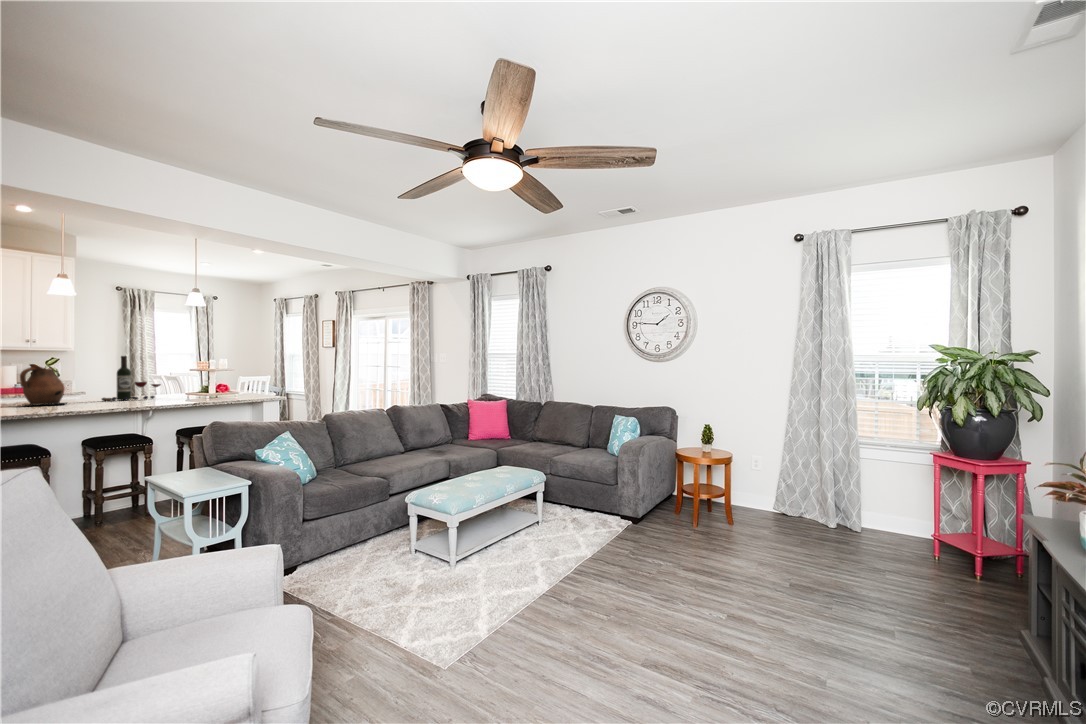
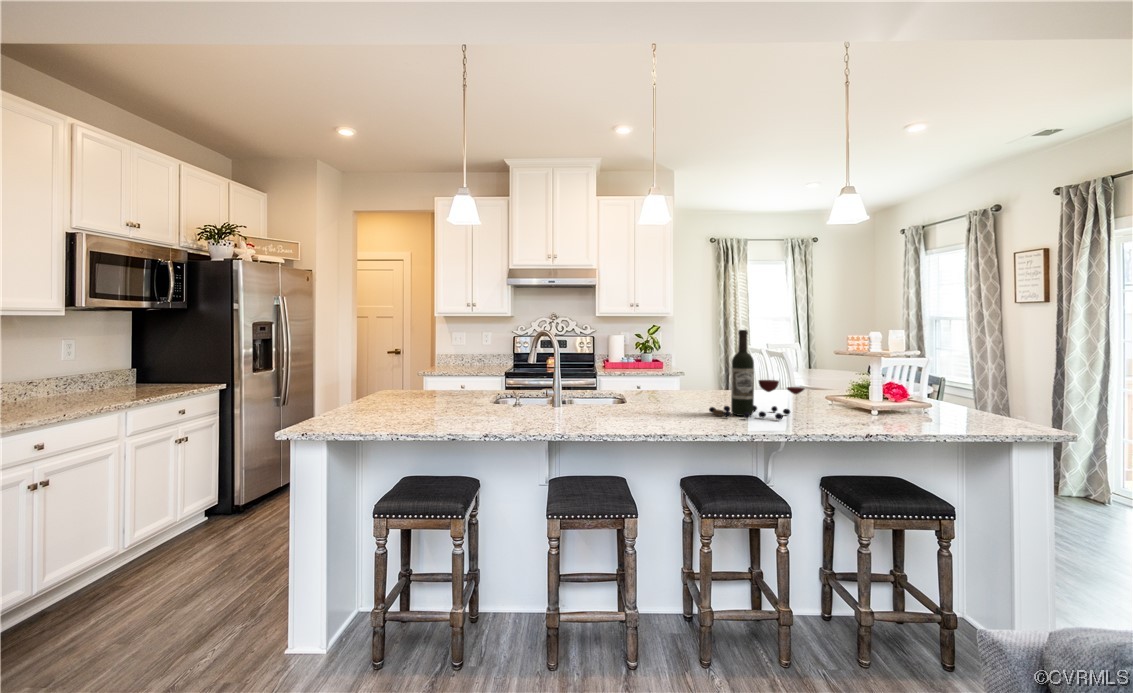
ceramic pitcher: present [20,364,65,405] -> none [602,347,664,426]

